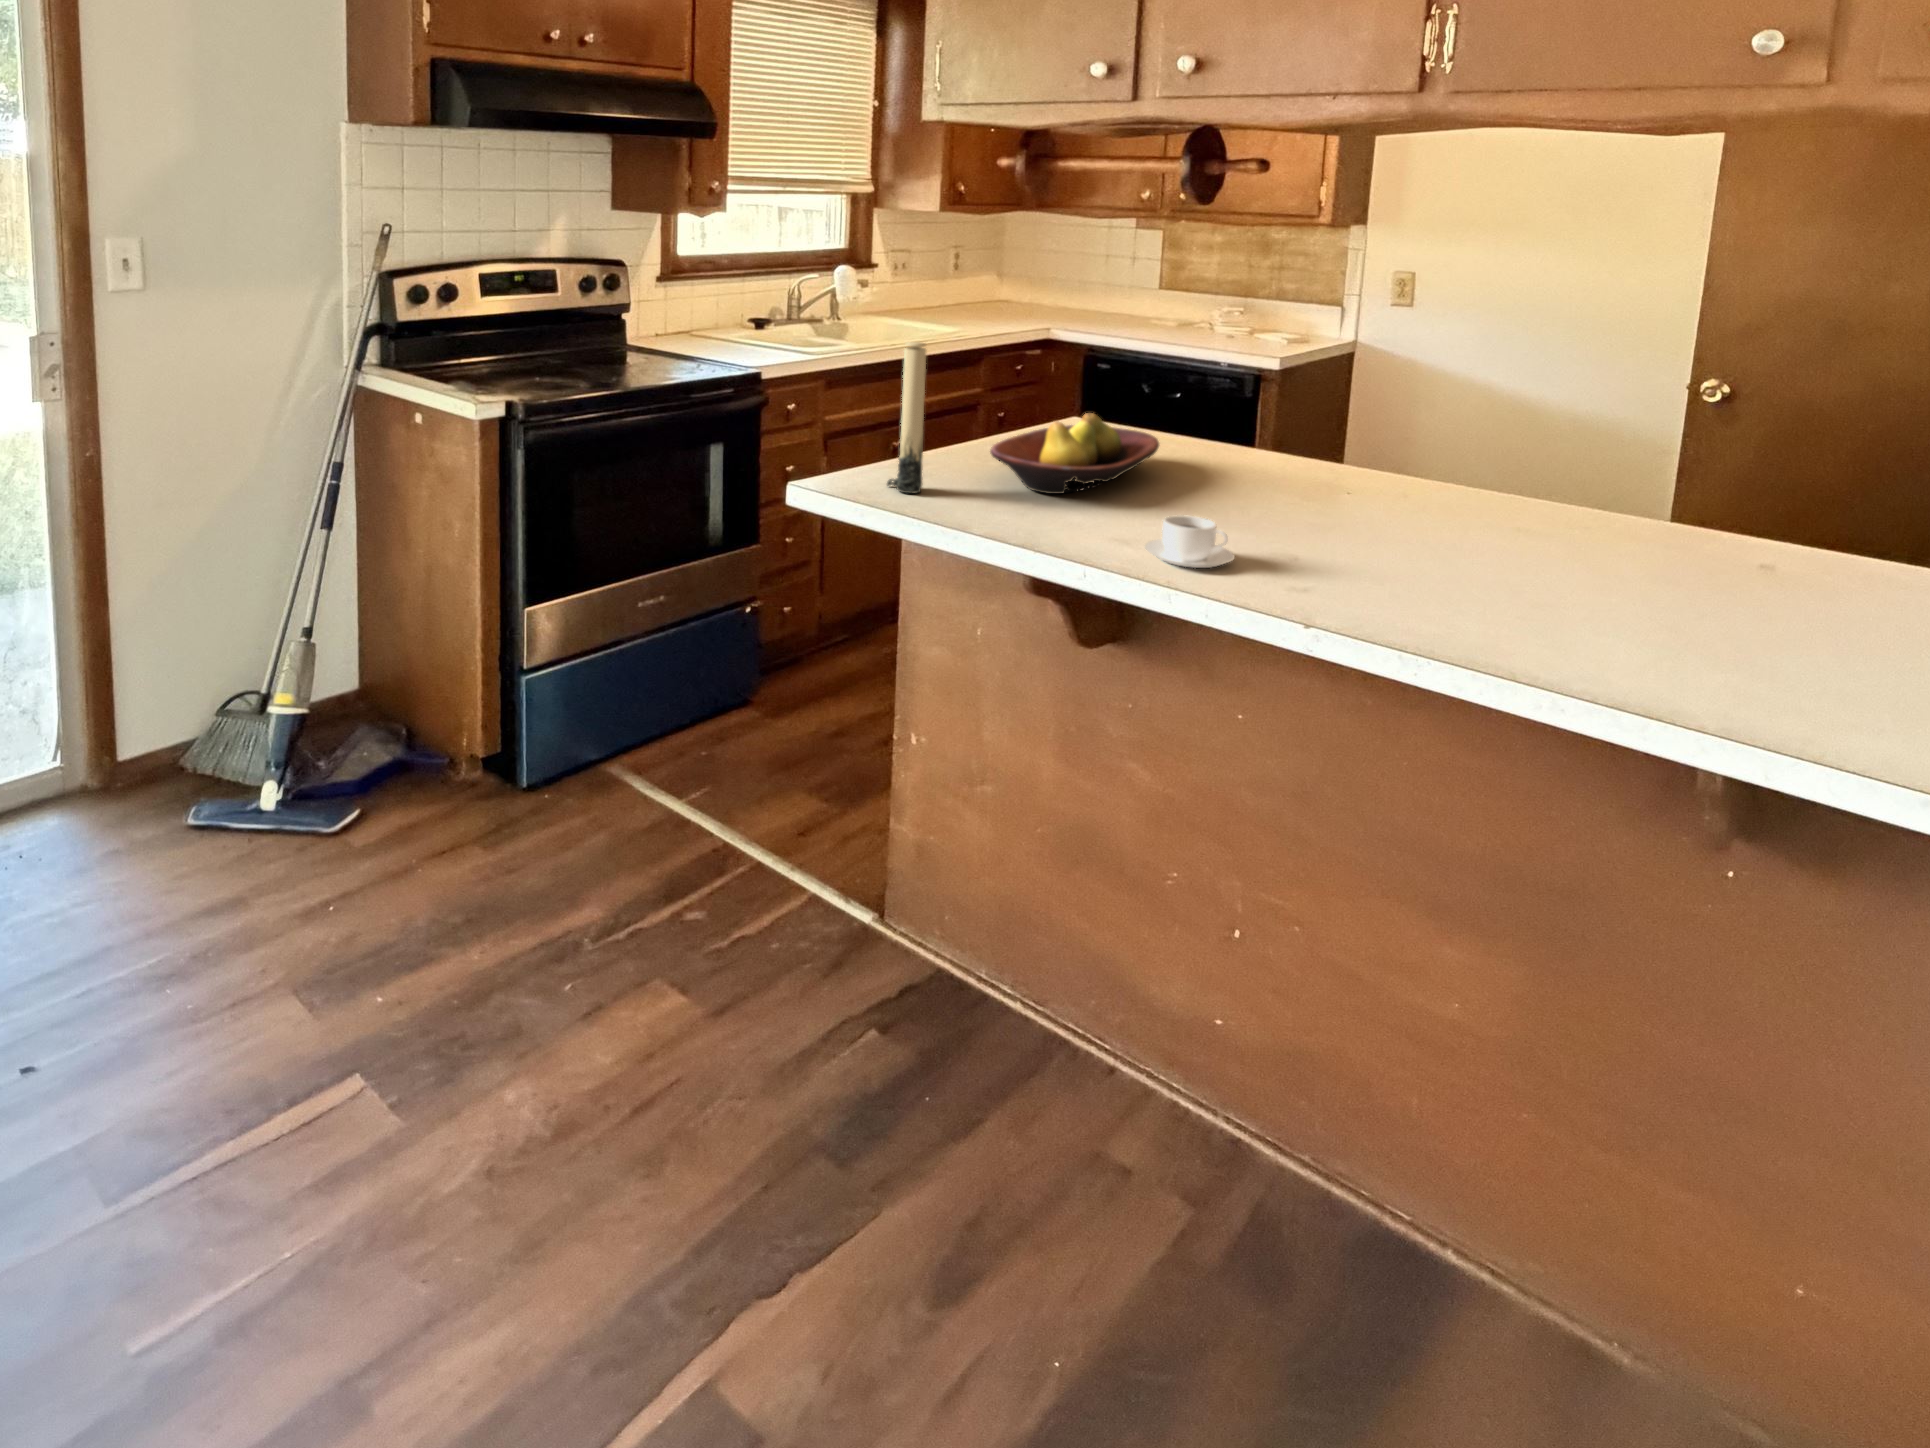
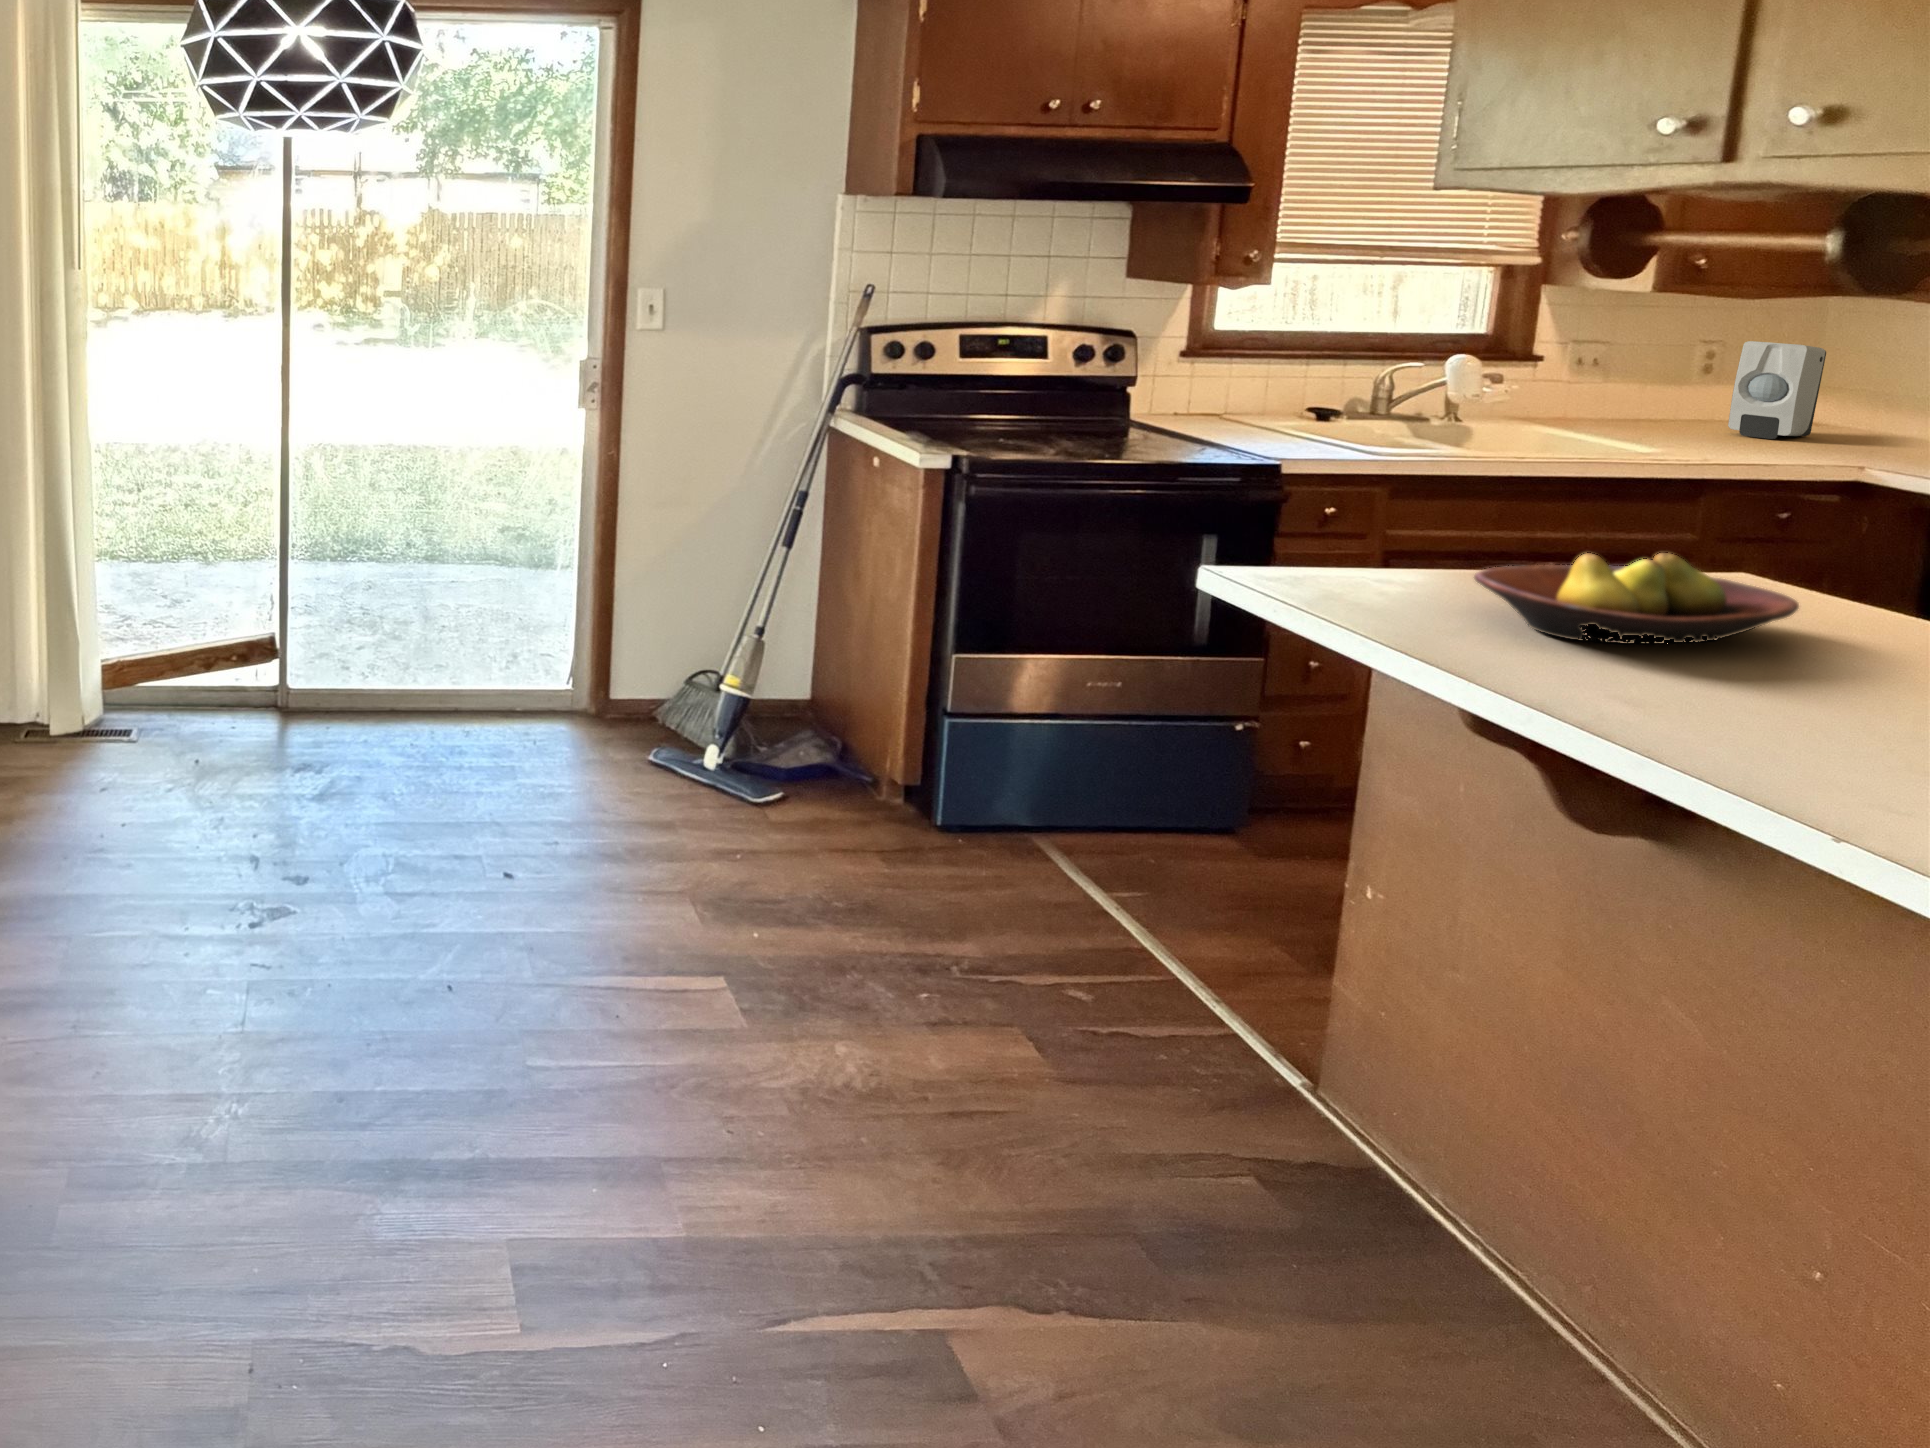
soap dispenser: none [984,247,1024,316] -> present [1728,341,1826,439]
candle: present [887,342,926,494] -> none [1321,435,1383,603]
coffee cup: present [1145,515,1234,568] -> none [1633,681,1789,755]

